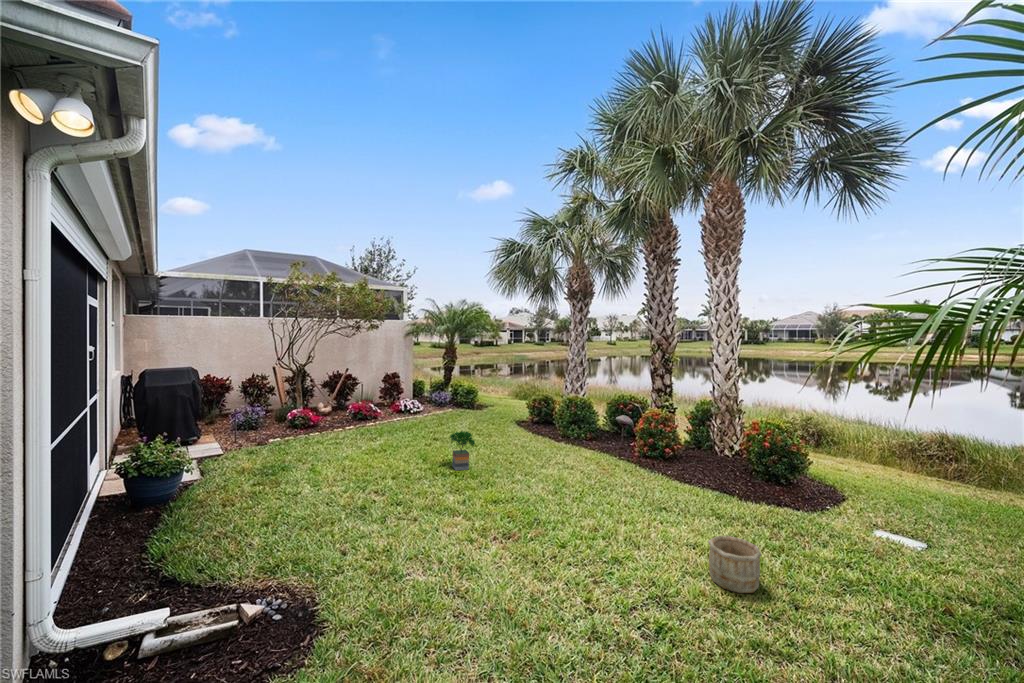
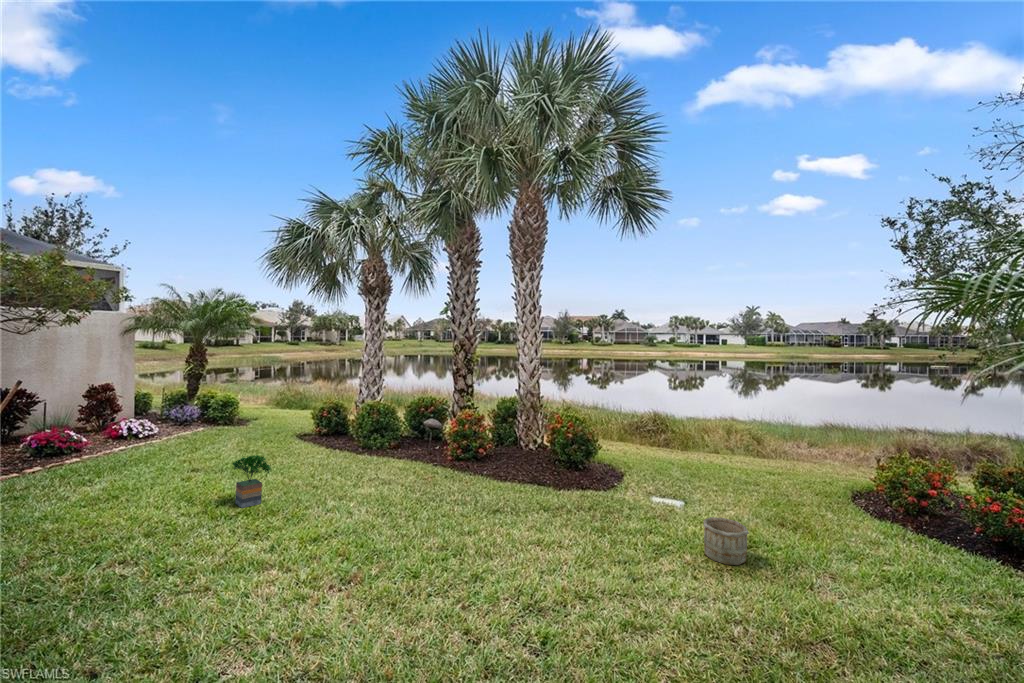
wooden bucket: present [708,536,761,593] -> present [704,517,749,565]

